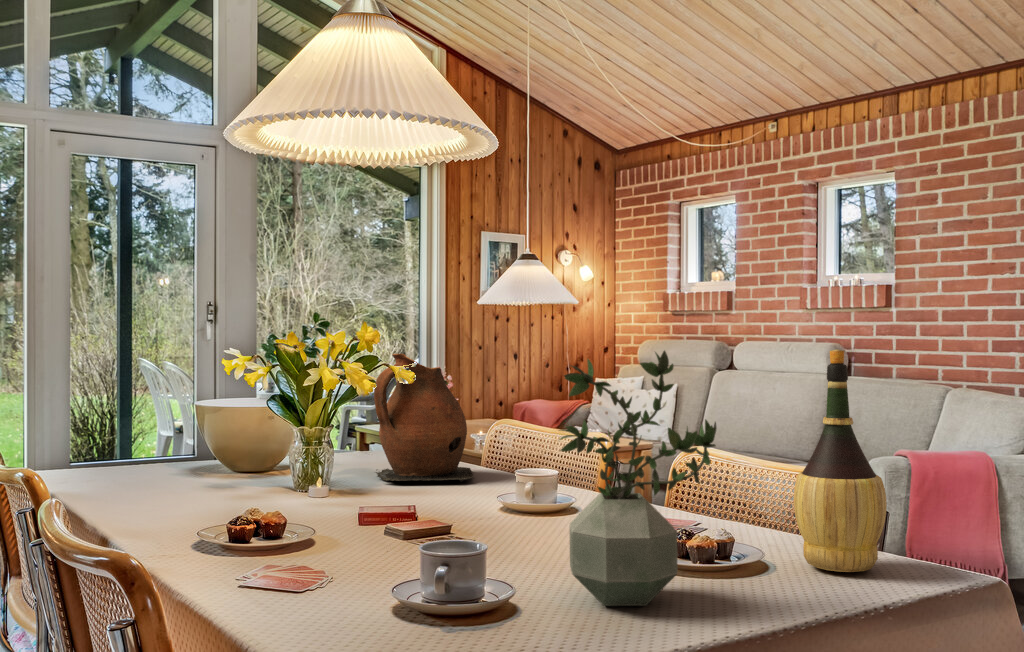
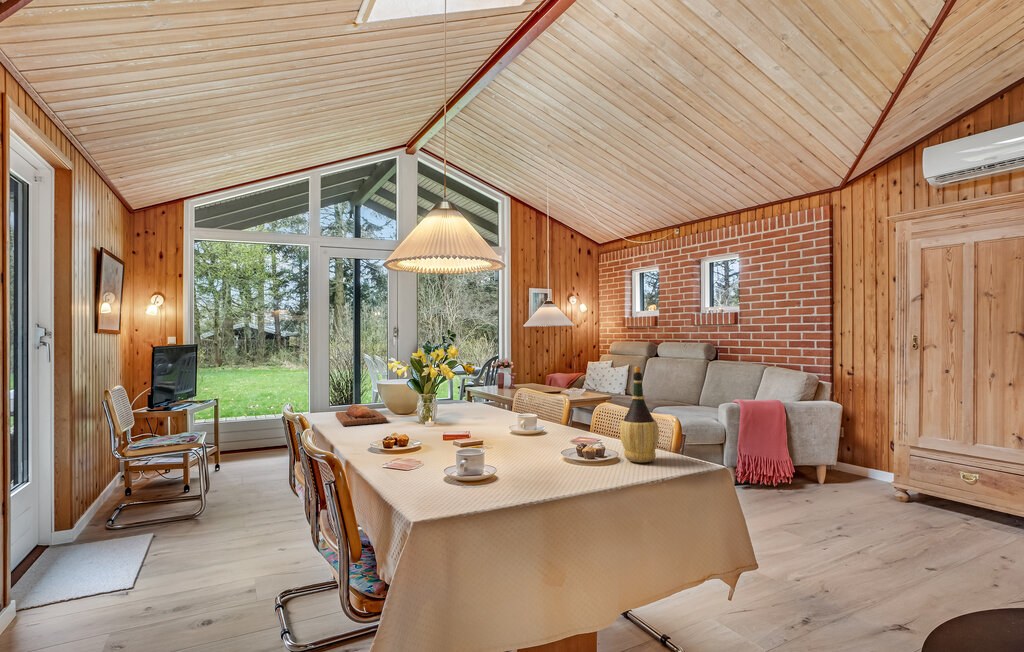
potted plant: present [559,351,717,606] -> none [511,370,578,475]
ceramic pitcher: present [374,354,474,482] -> none [456,362,503,420]
bread loaf: none [93,448,215,494] -> present [335,404,387,426]

